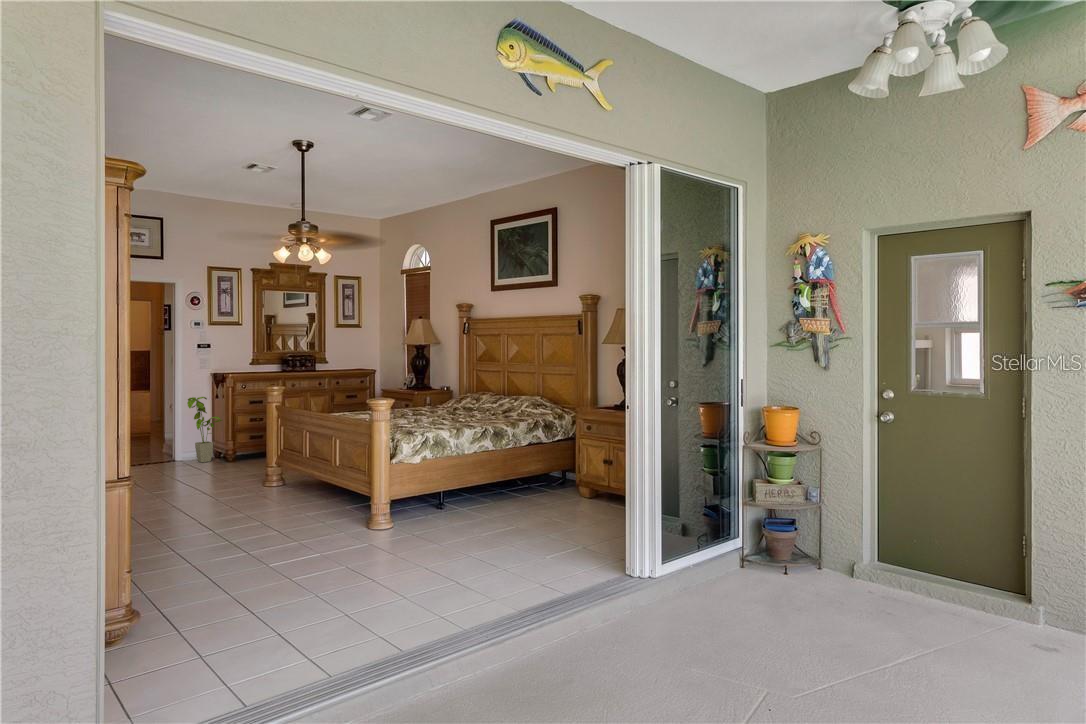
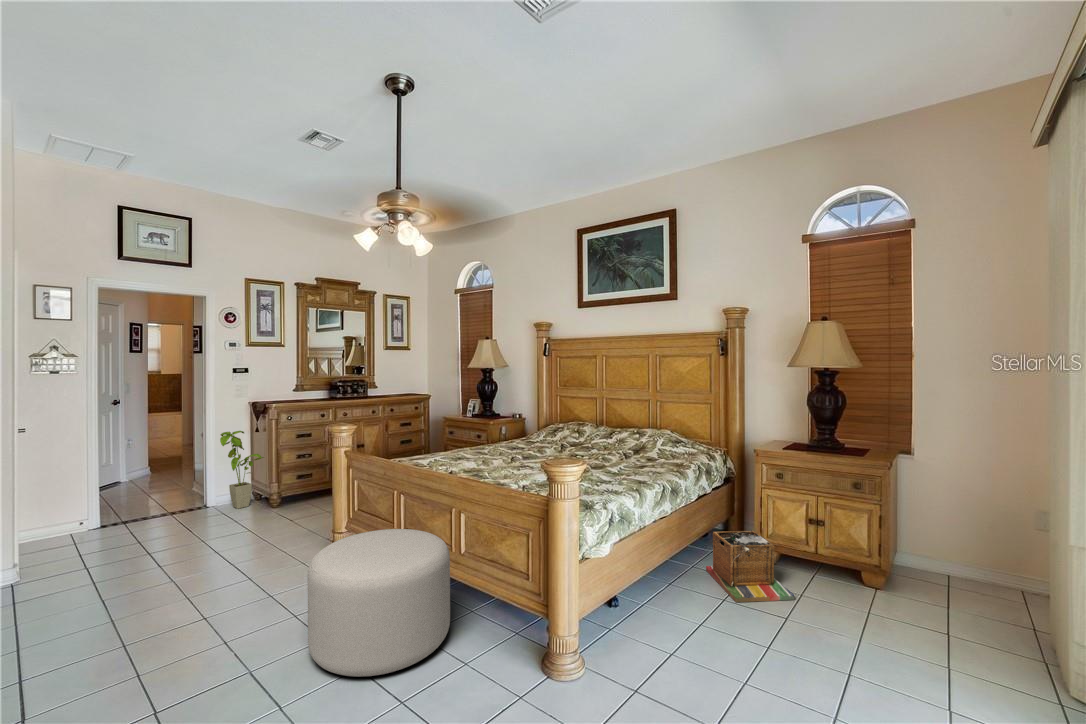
ottoman: none [235,452,328,526] -> present [308,529,450,677]
laundry basket: none [534,469,578,513] -> present [706,531,794,602]

